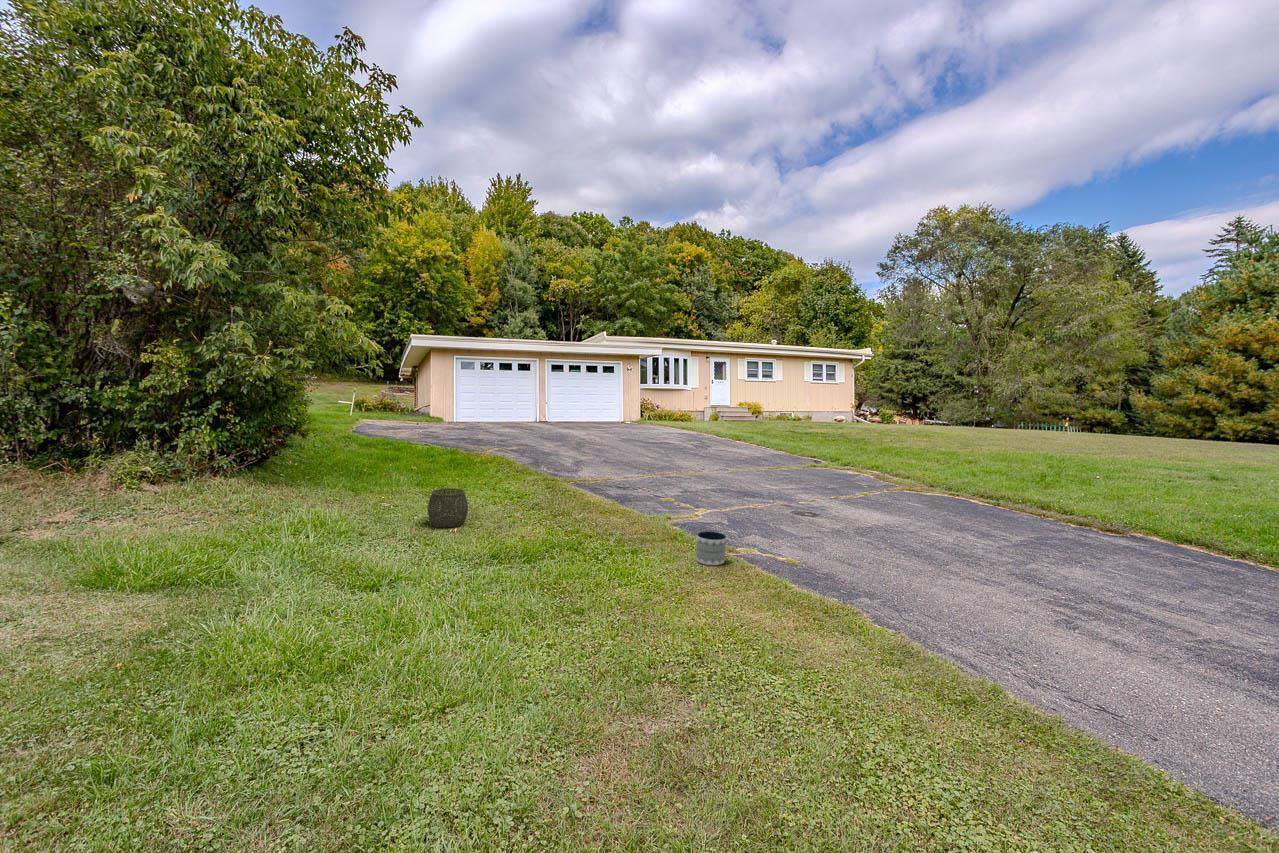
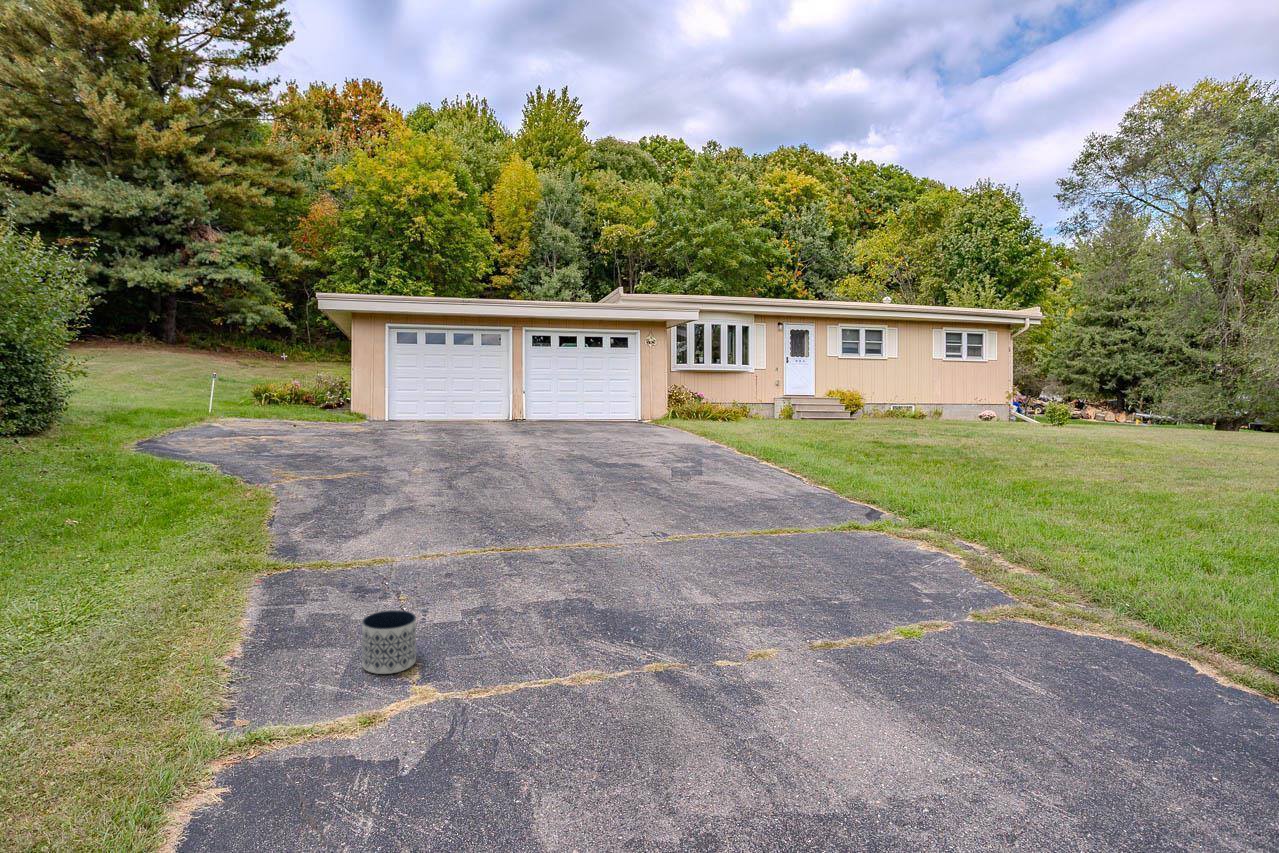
woven basket: present [428,488,468,528] -> none [47,517,123,579]

